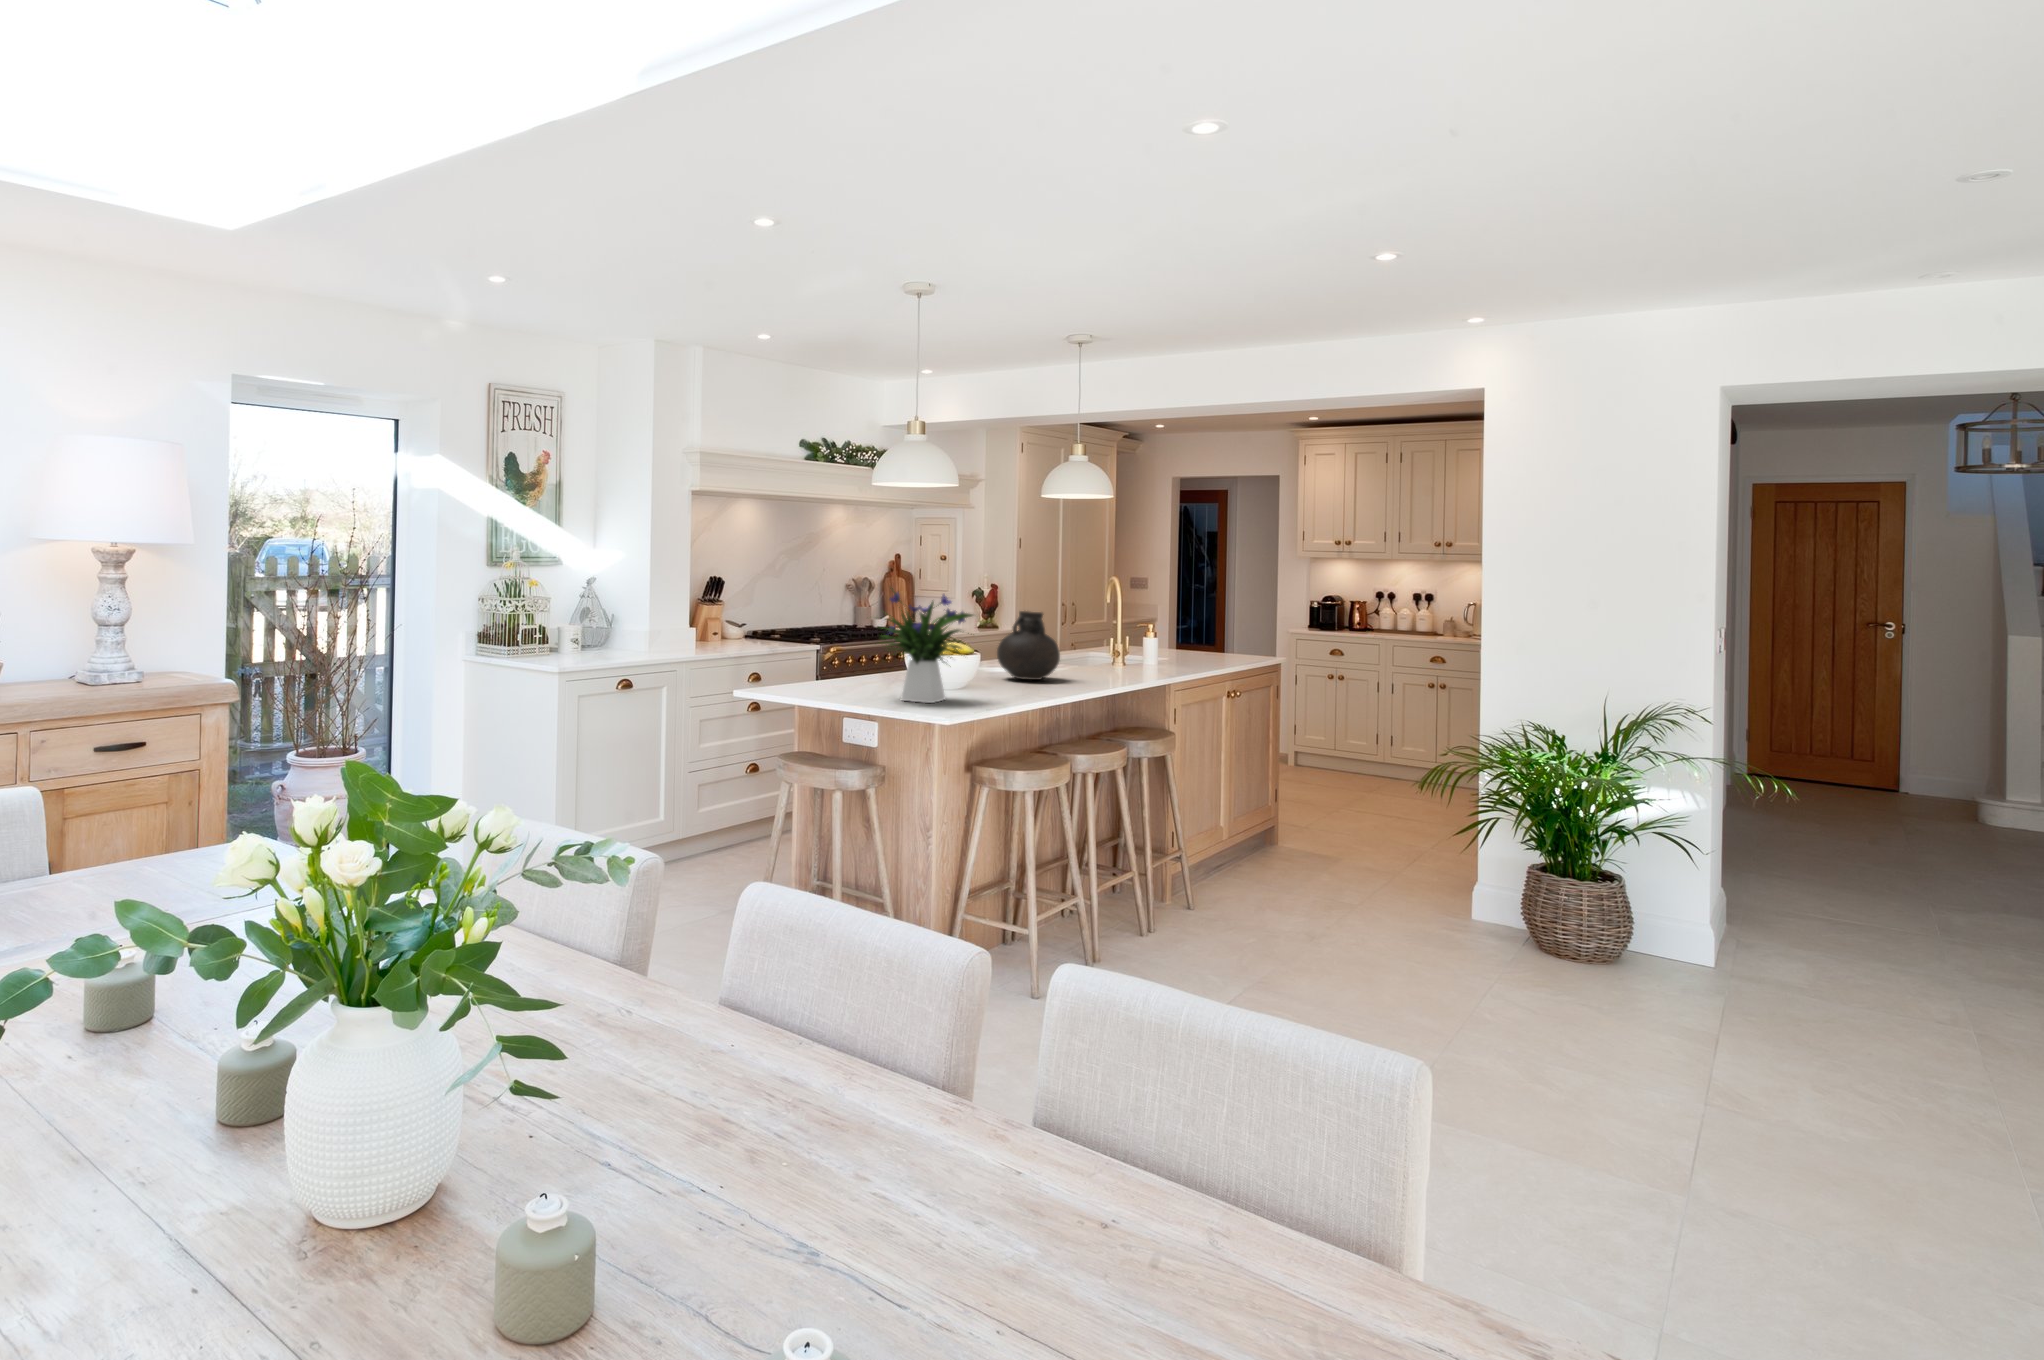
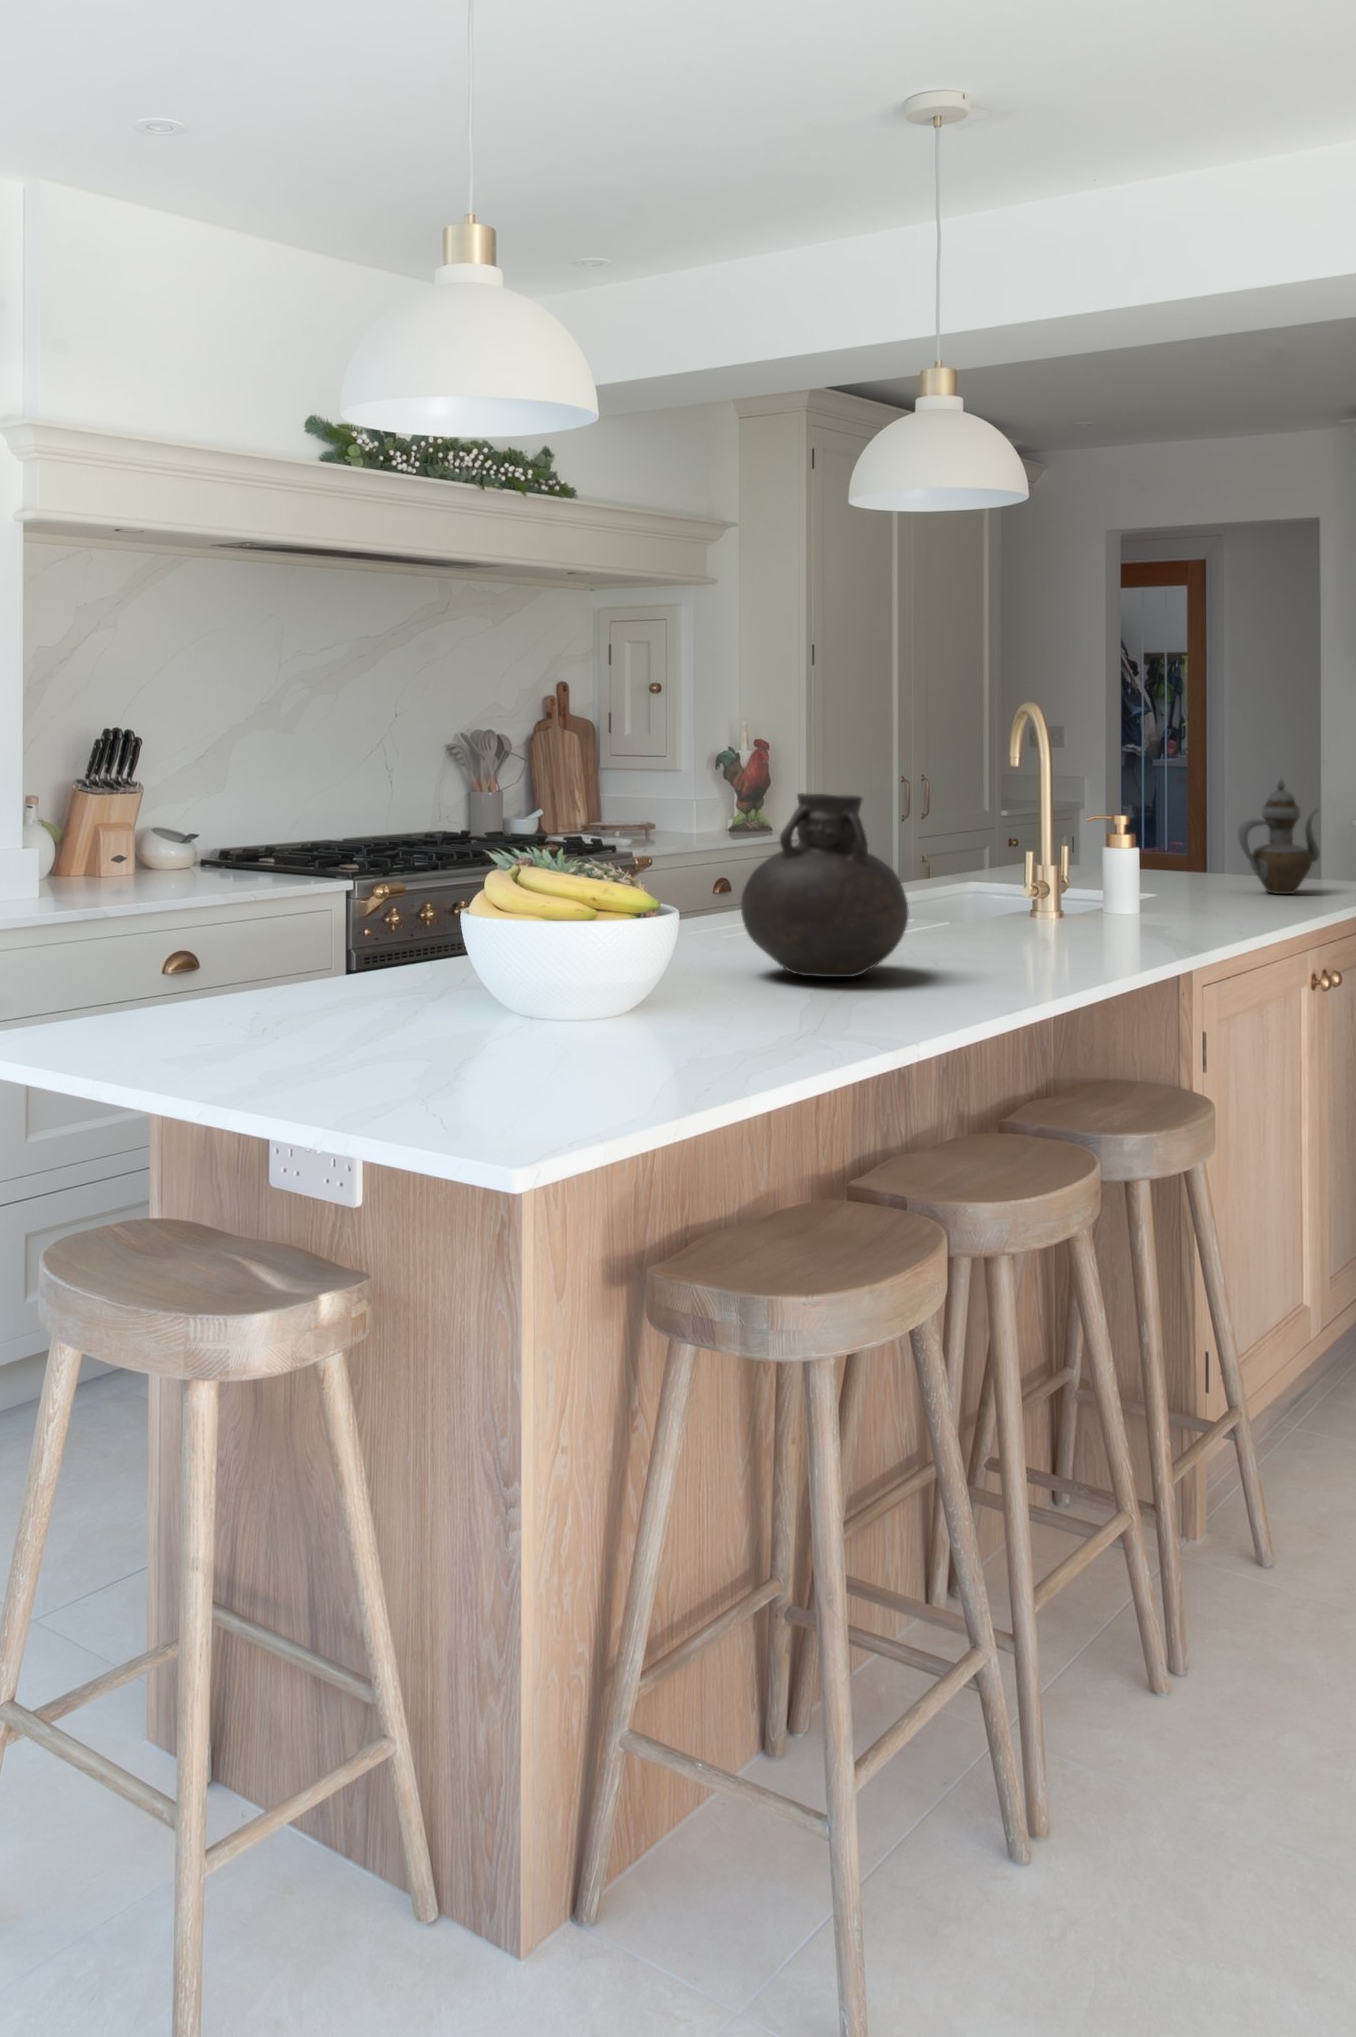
flower arrangement: present [882,588,973,703] -> none [307,723,654,1086]
teapot: none [1205,608,1241,659] -> present [1238,779,1320,894]

